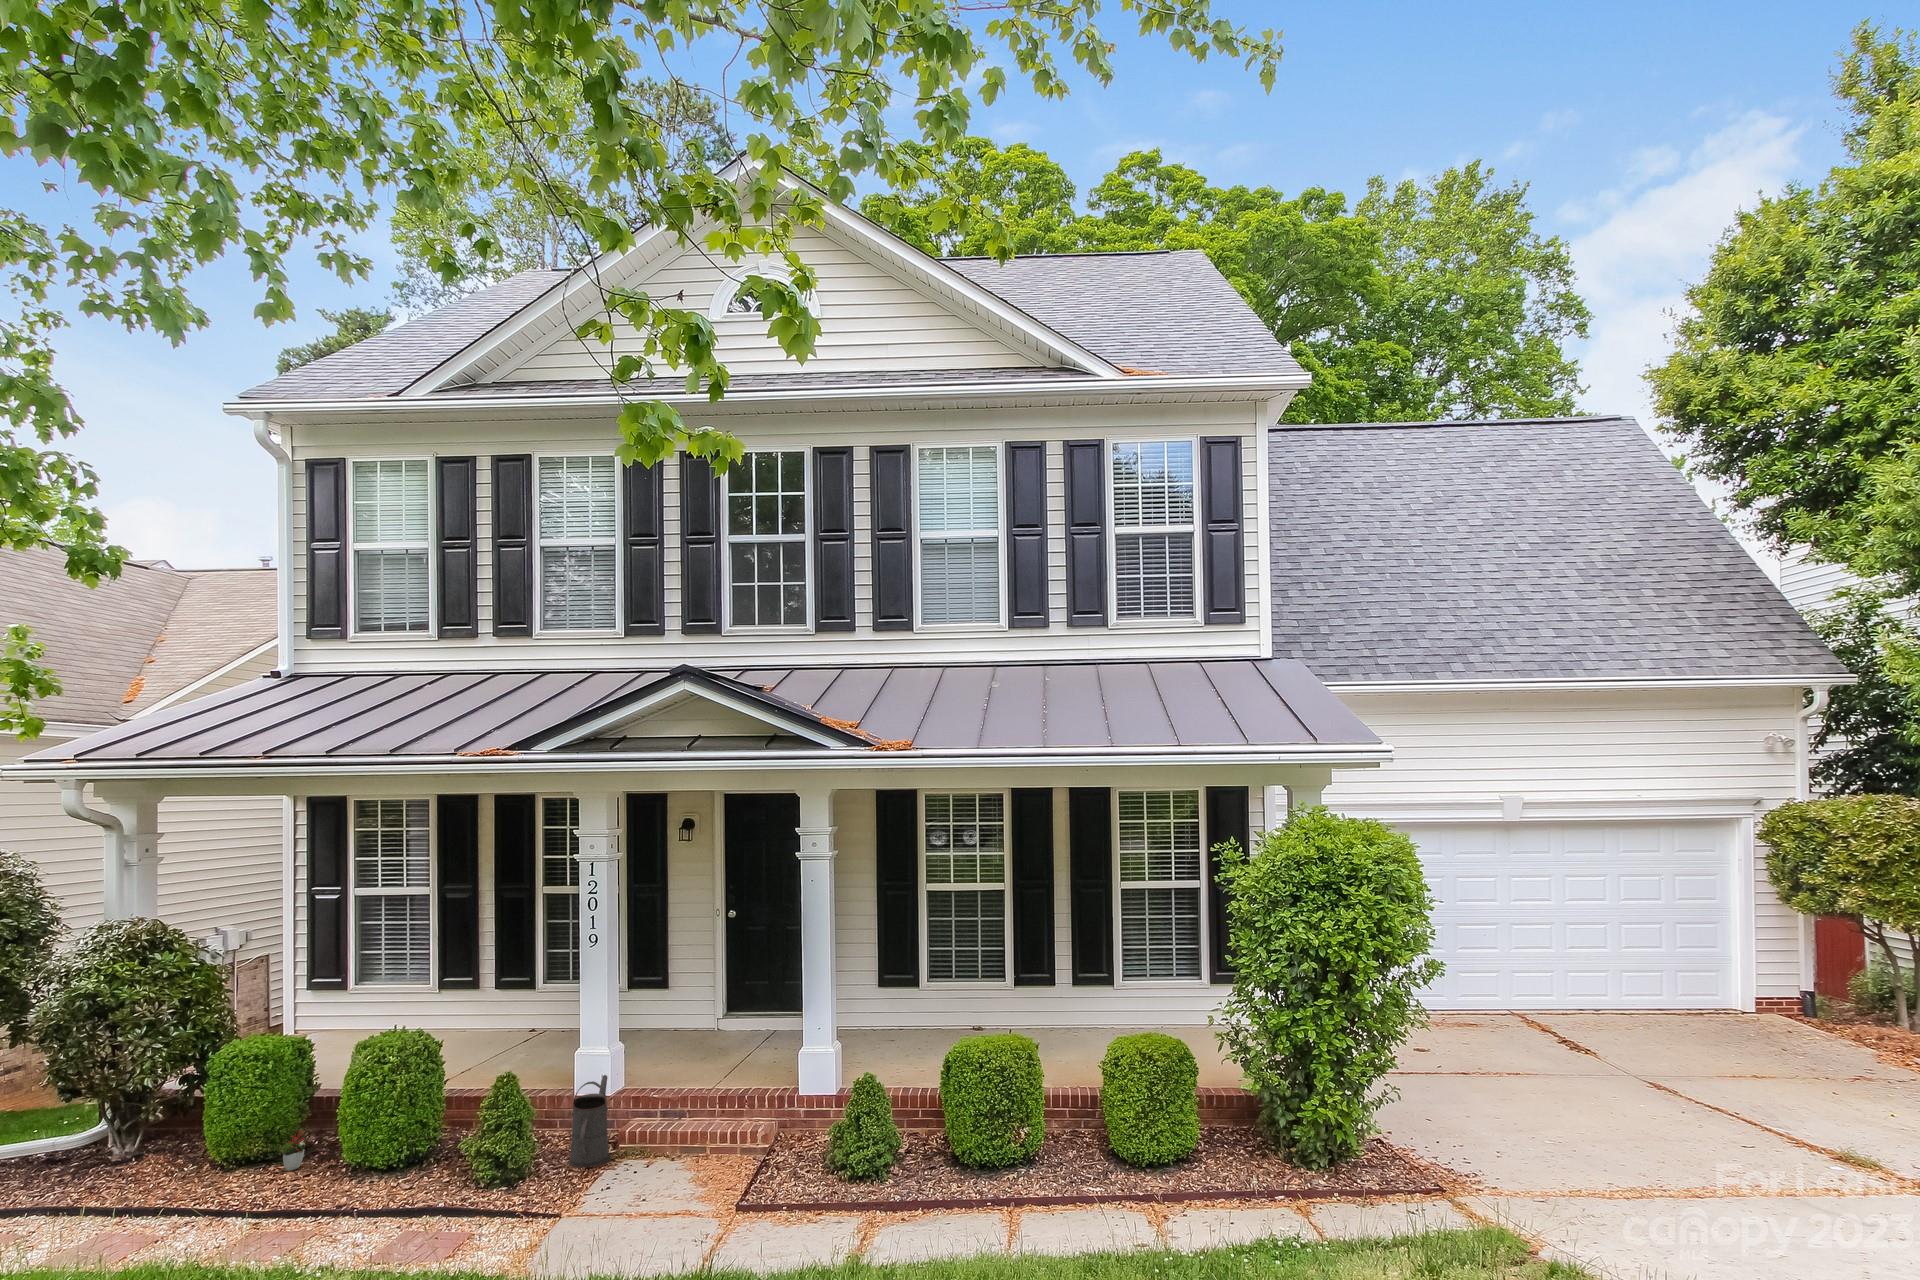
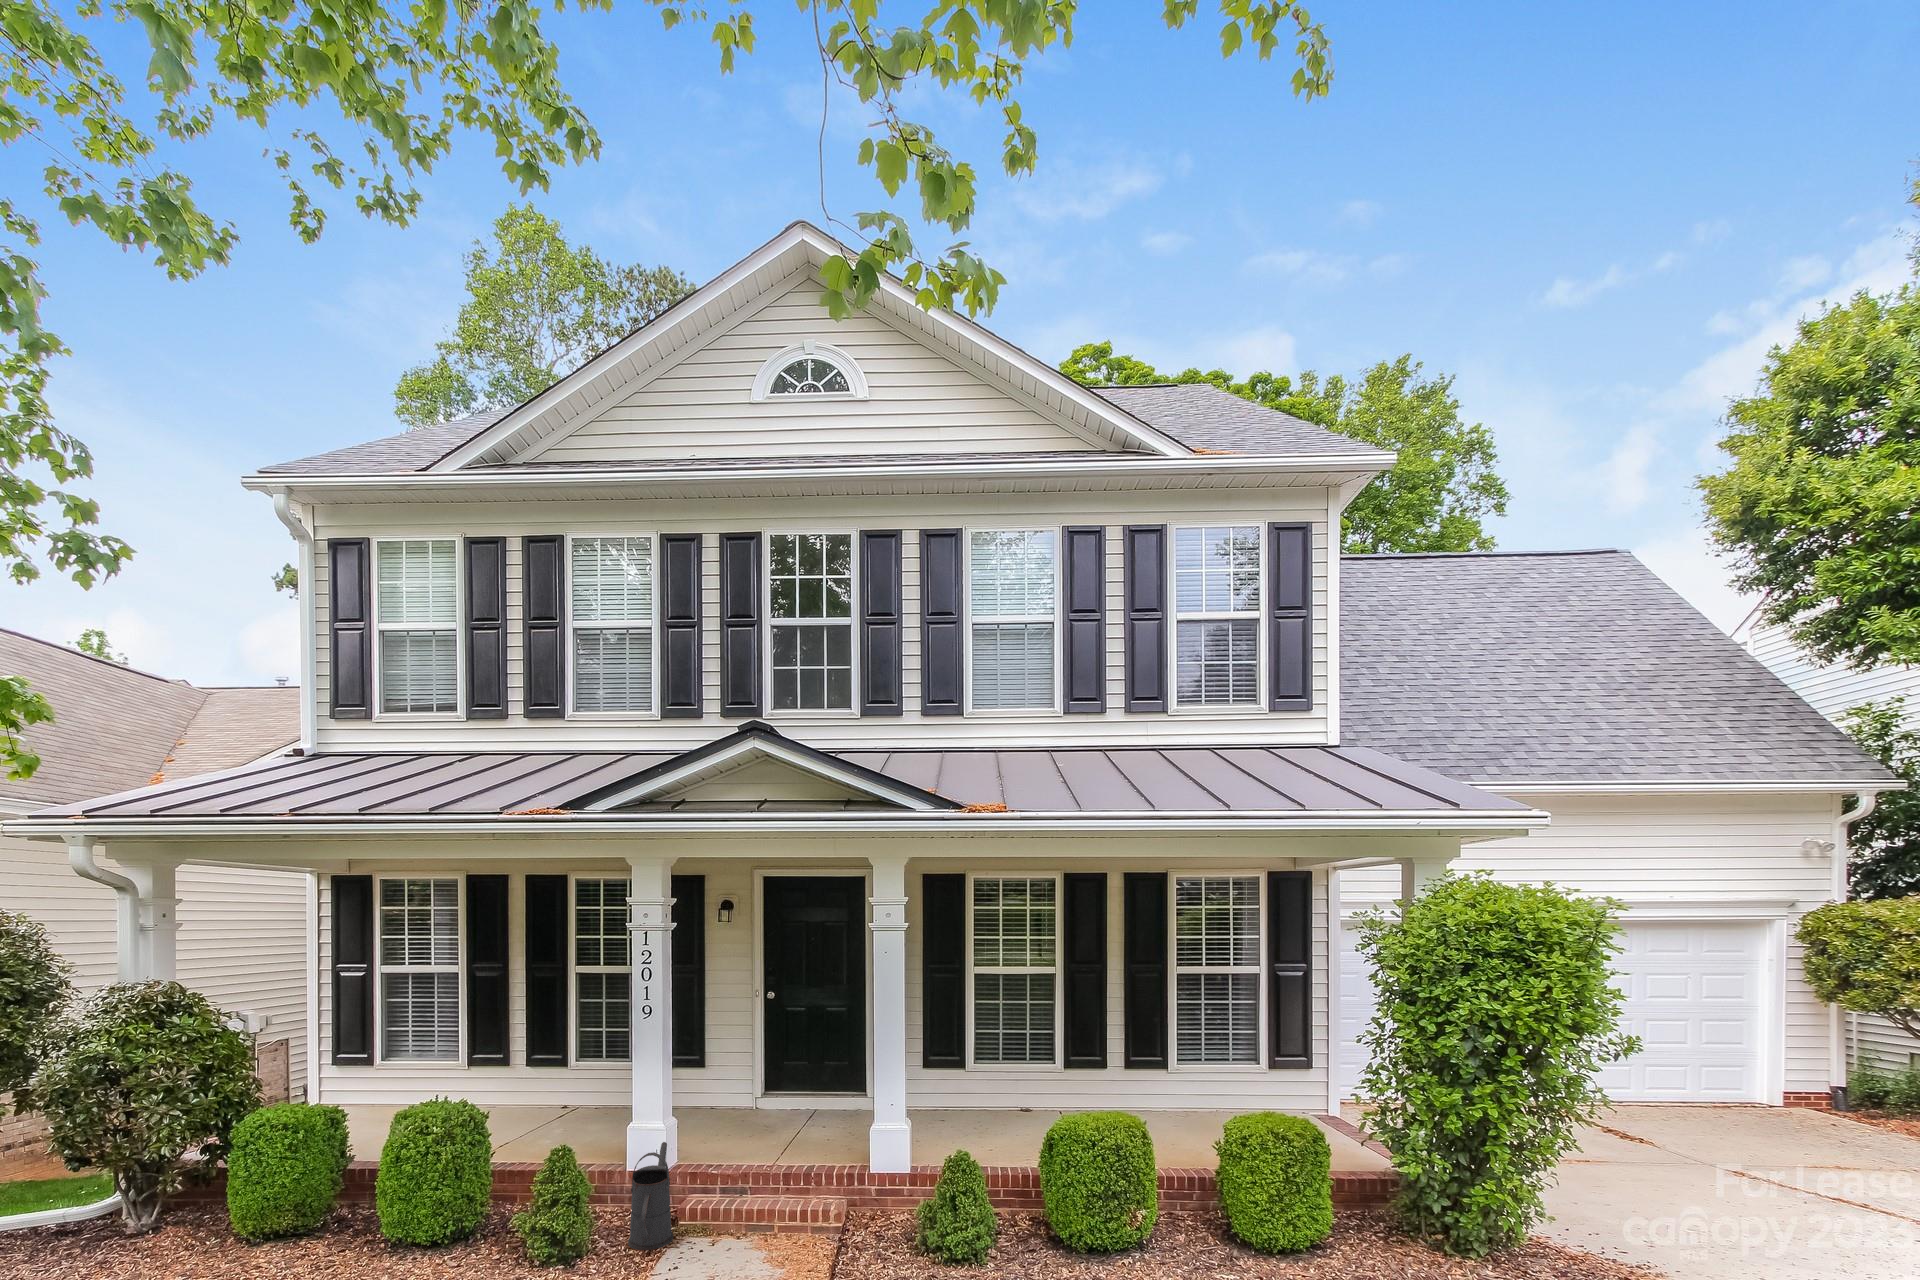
decorative plant: present [281,1130,305,1171] -> none [312,1205,338,1252]

